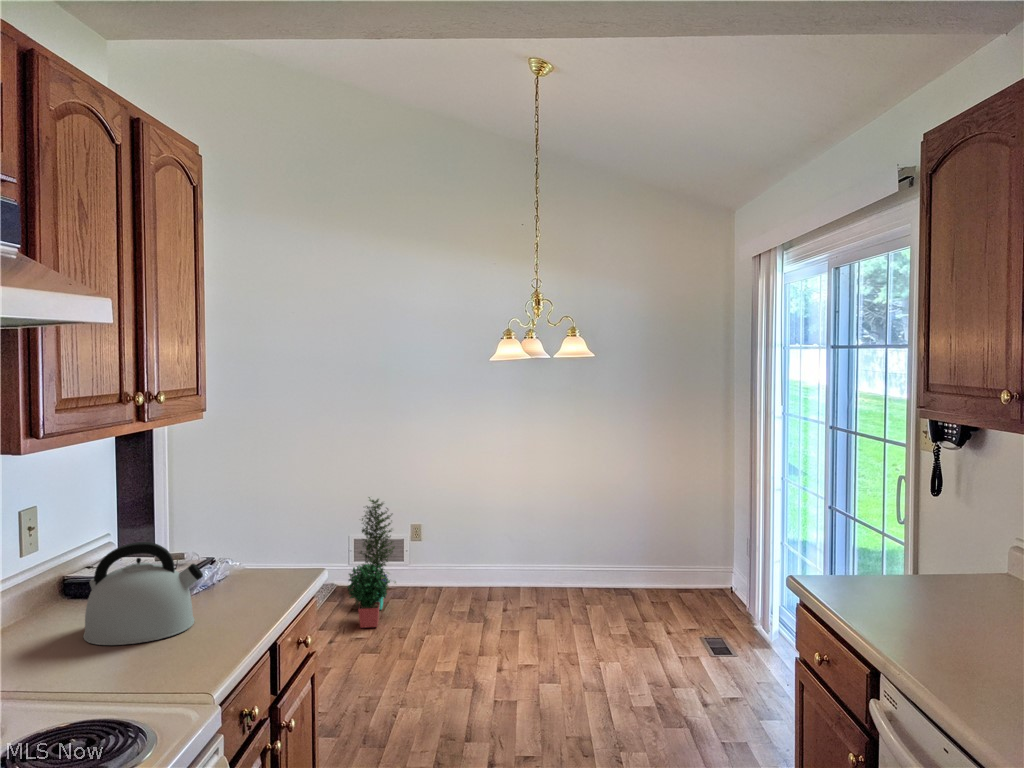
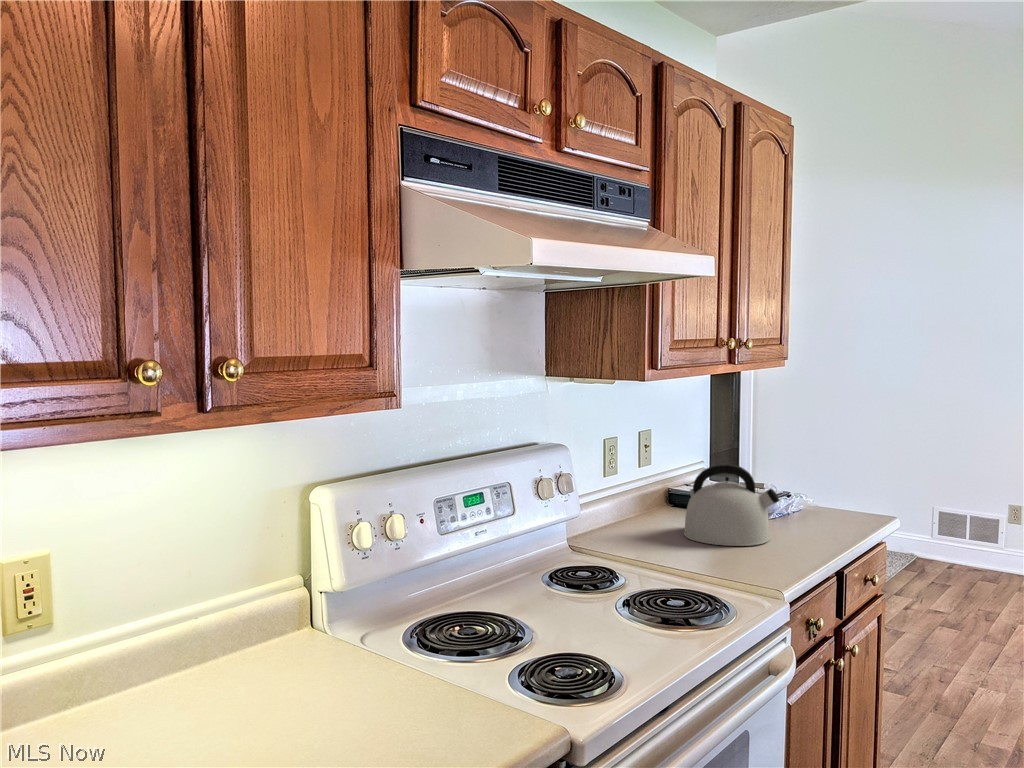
potted plant: present [348,497,396,628] -> none [928,466,992,606]

